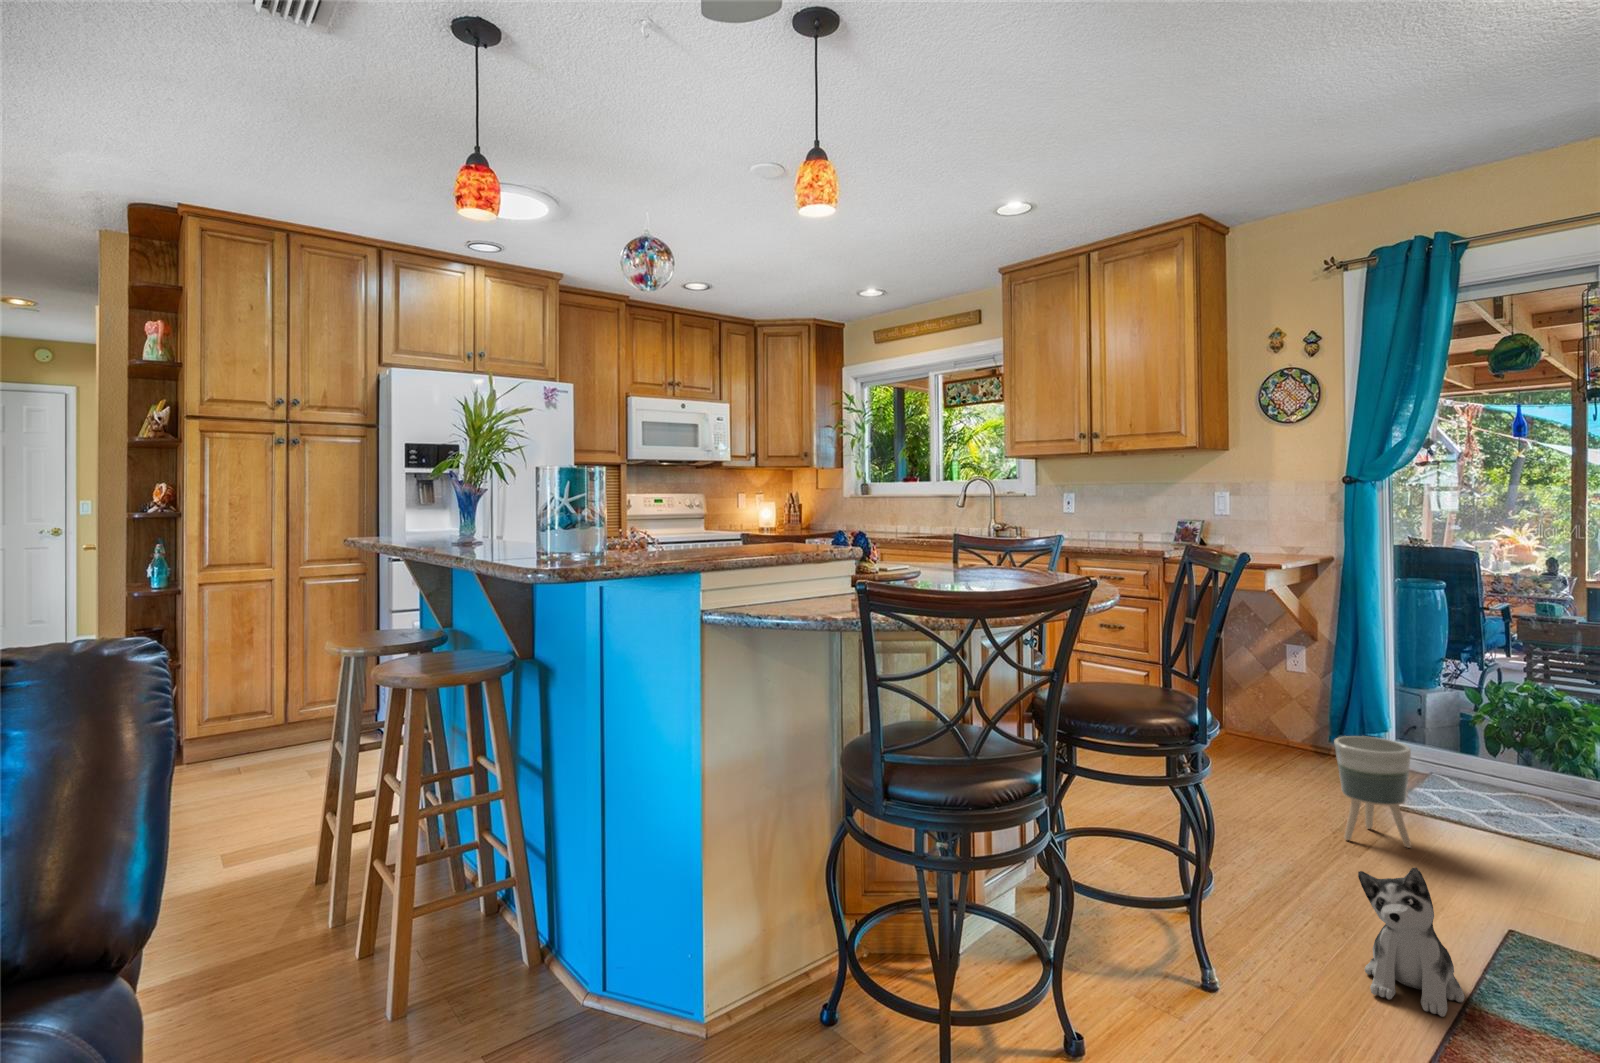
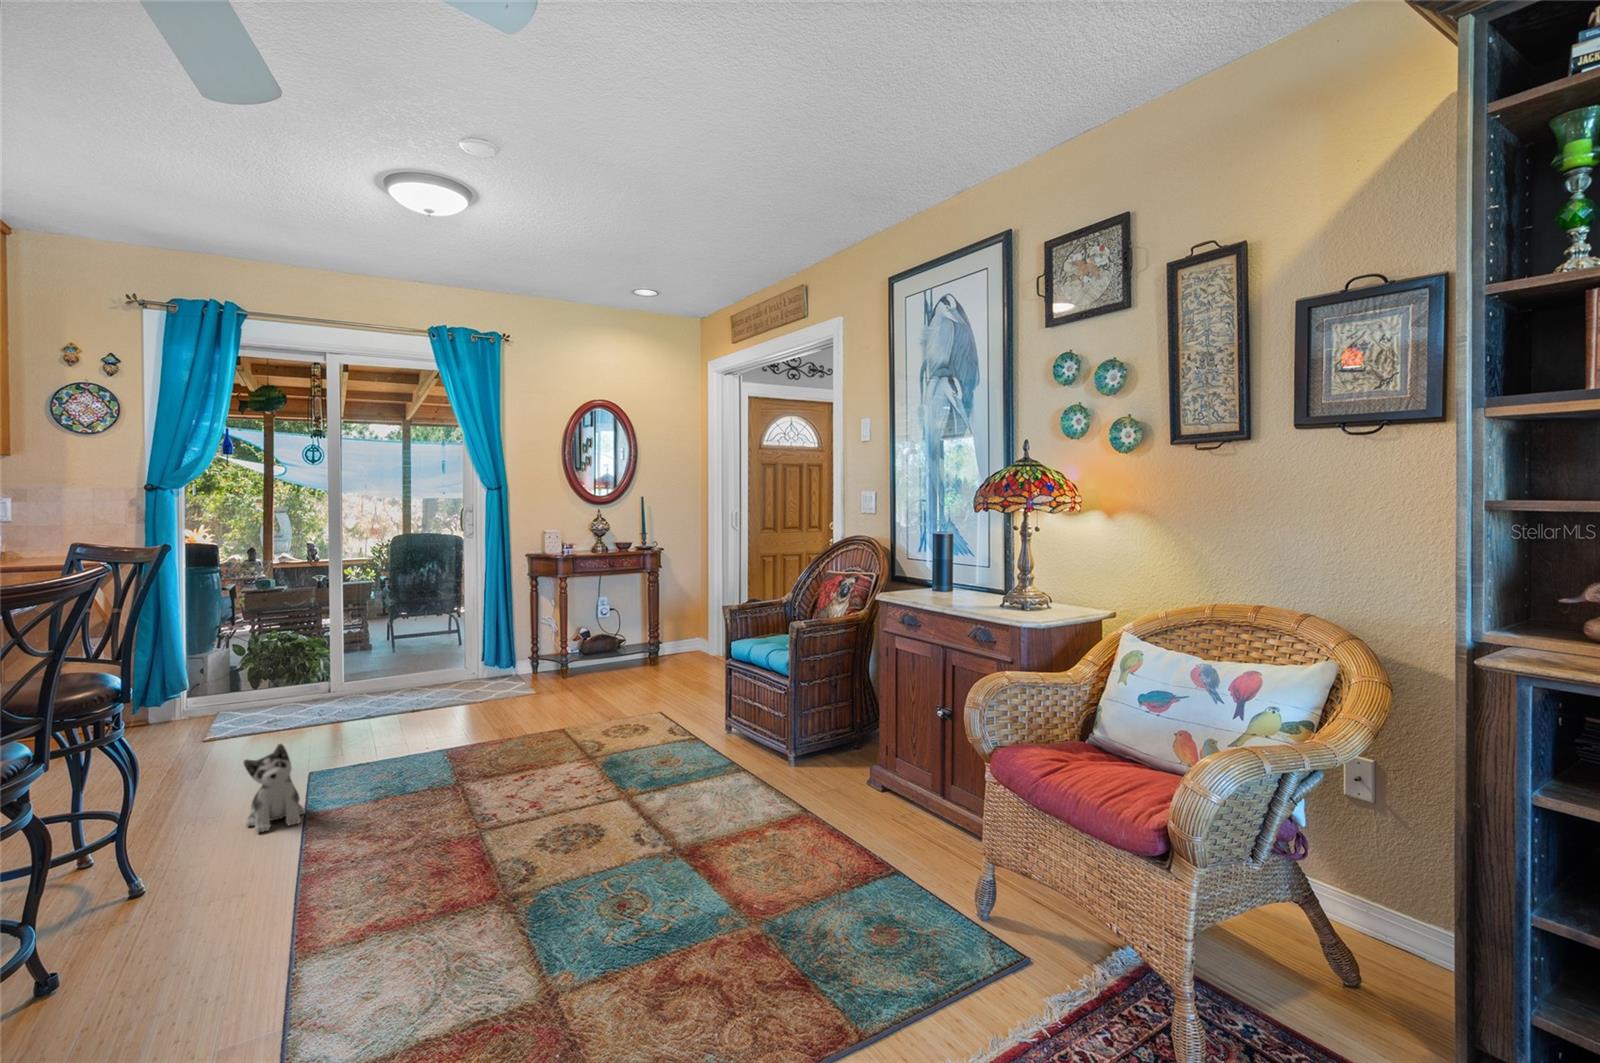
planter: present [1334,736,1411,848] -> none [171,686,232,769]

